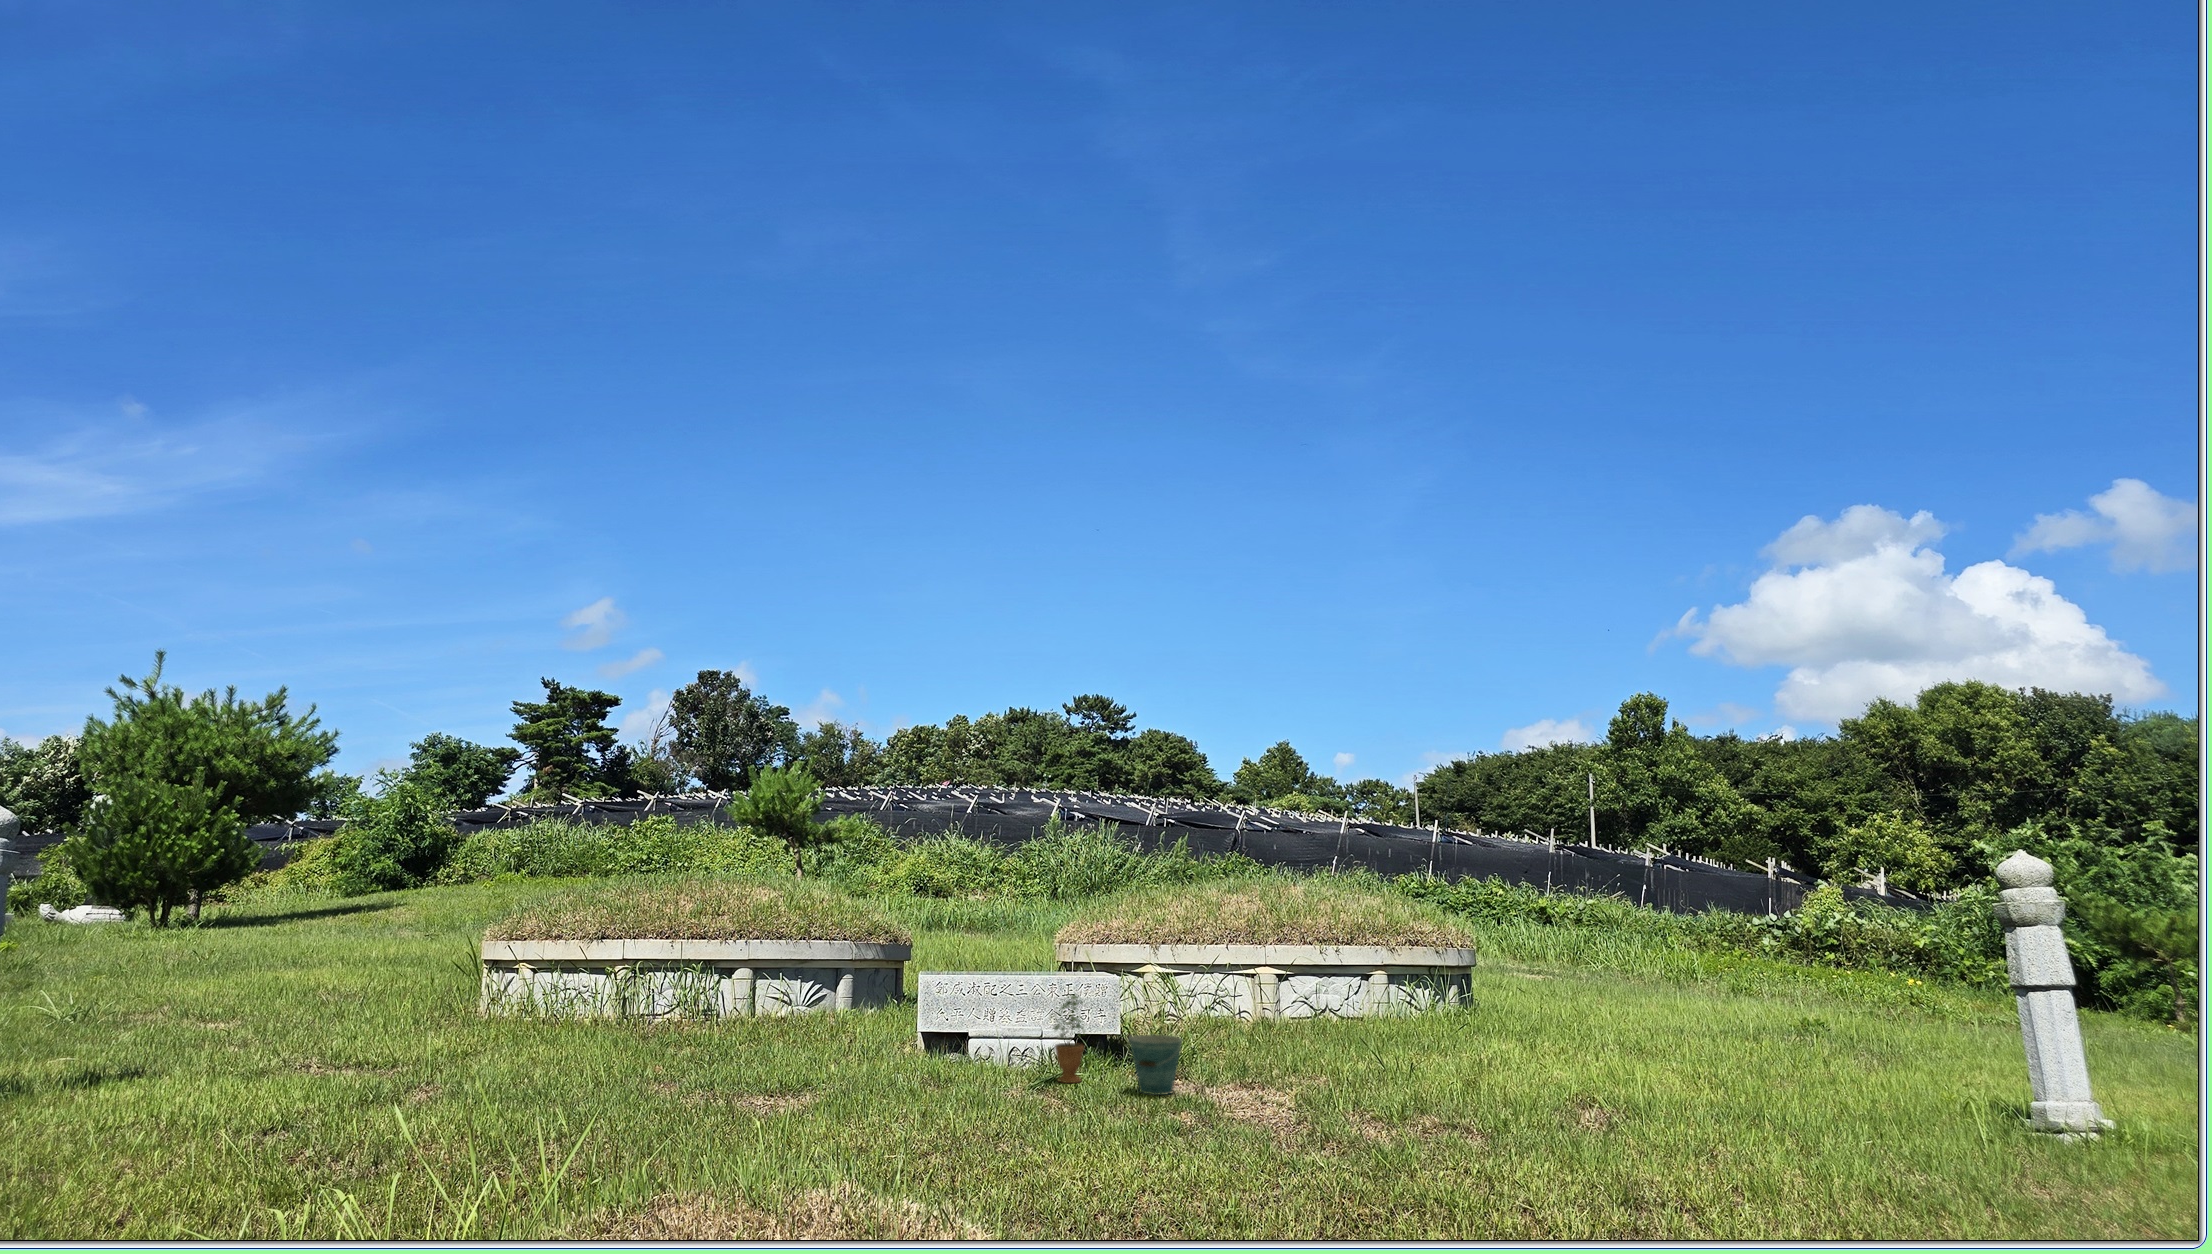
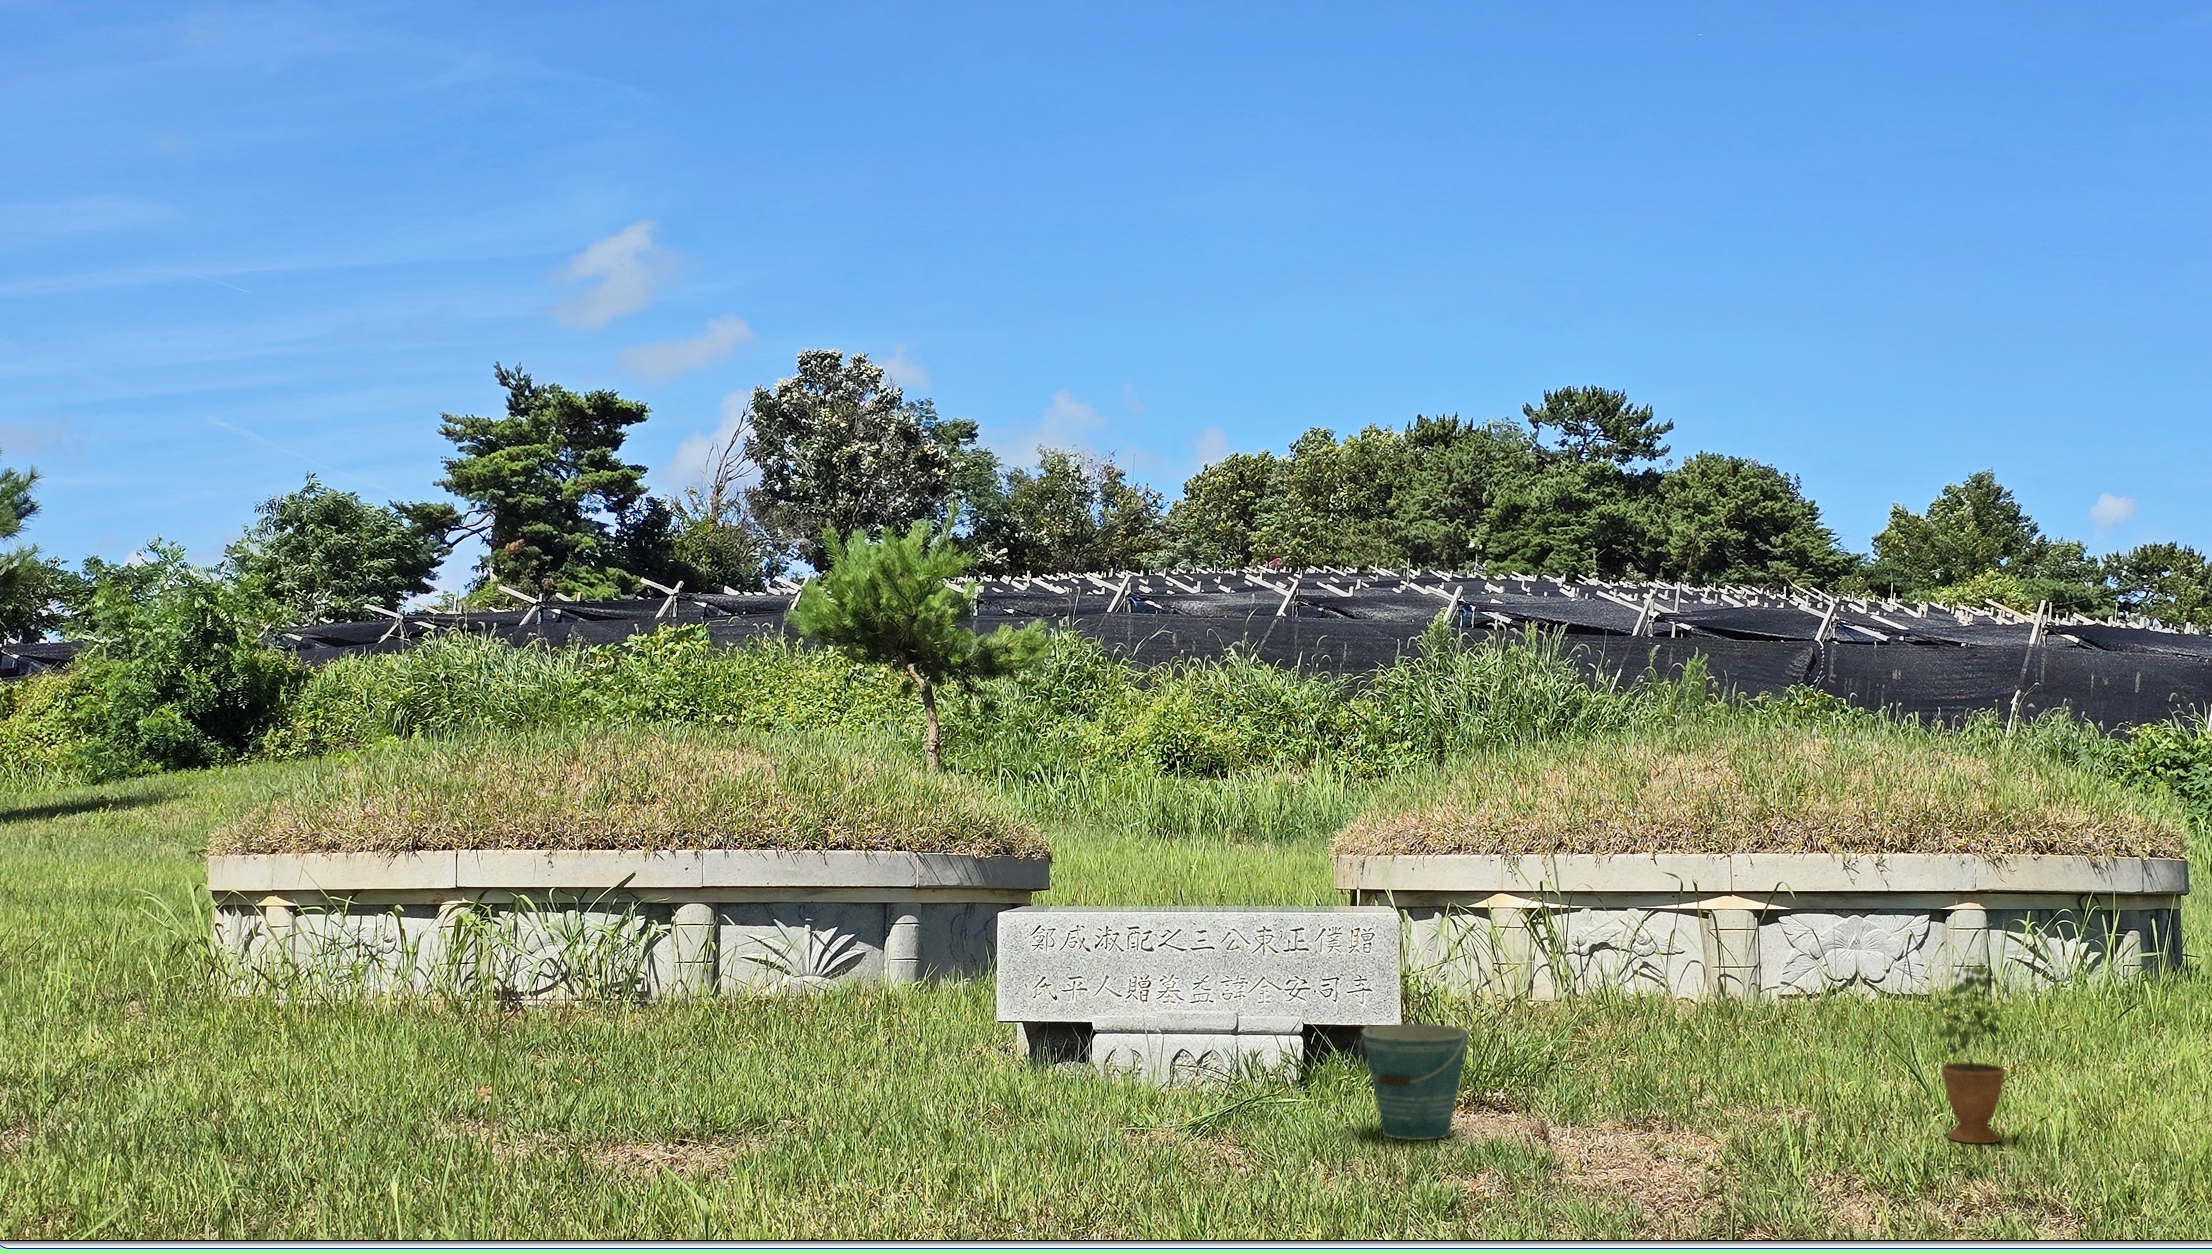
potted plant: present [1052,995,1084,1083] -> present [1926,957,2007,1143]

